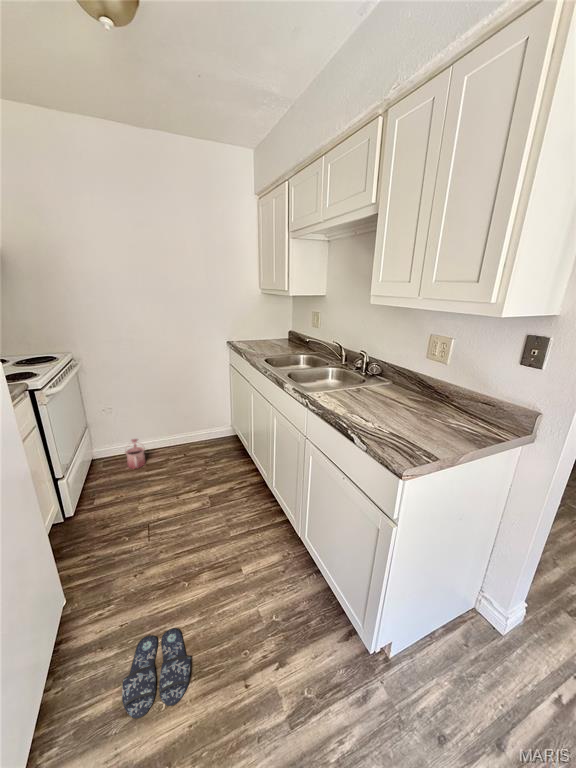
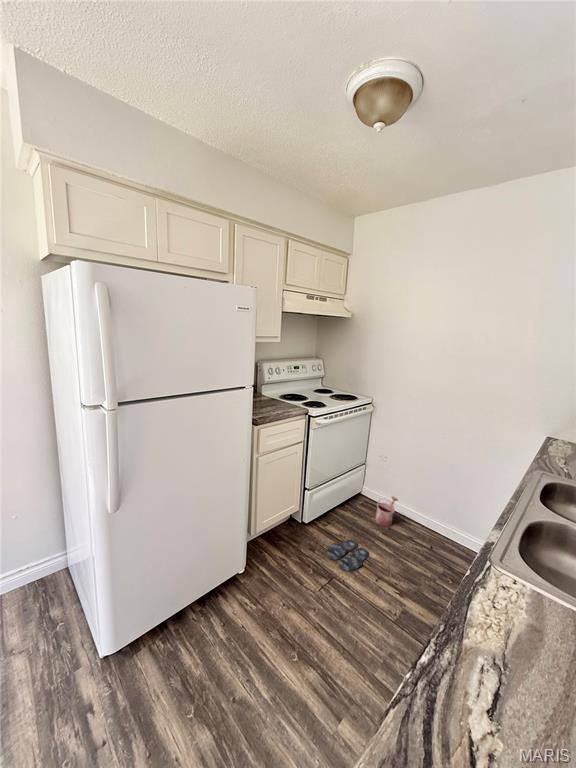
slippers: present [122,628,191,719] -> present [327,540,369,571]

